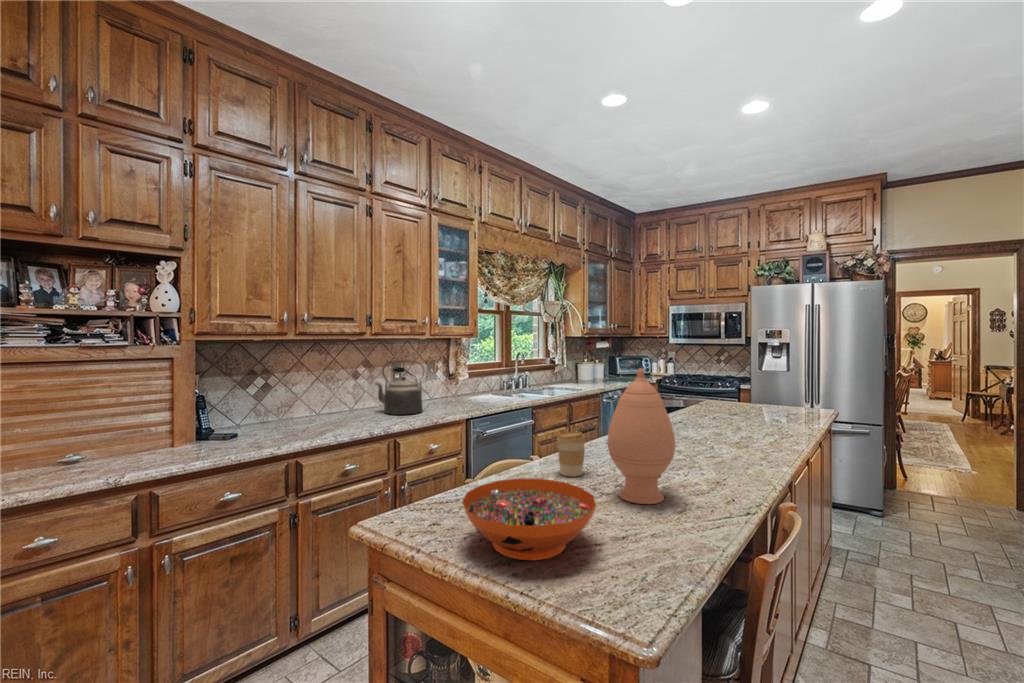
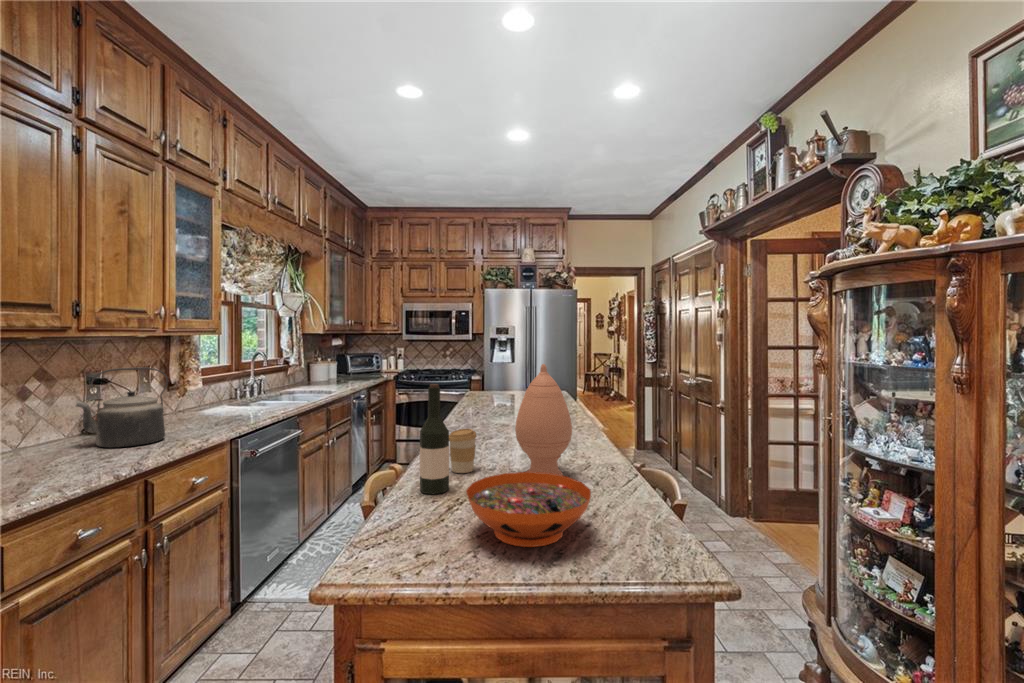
wine bottle: none [505,383,533,489] -> present [420,384,449,494]

